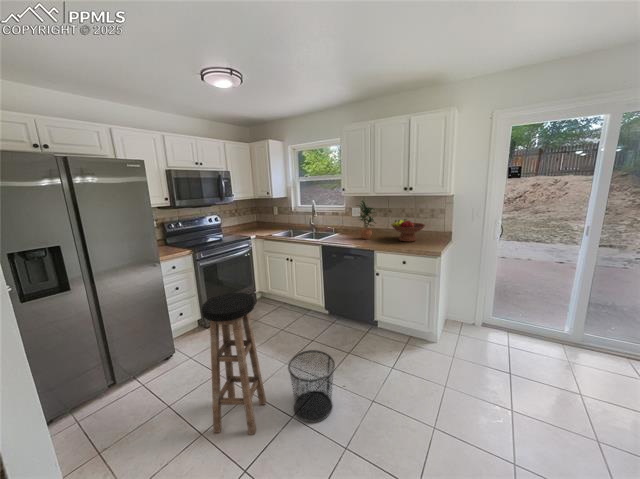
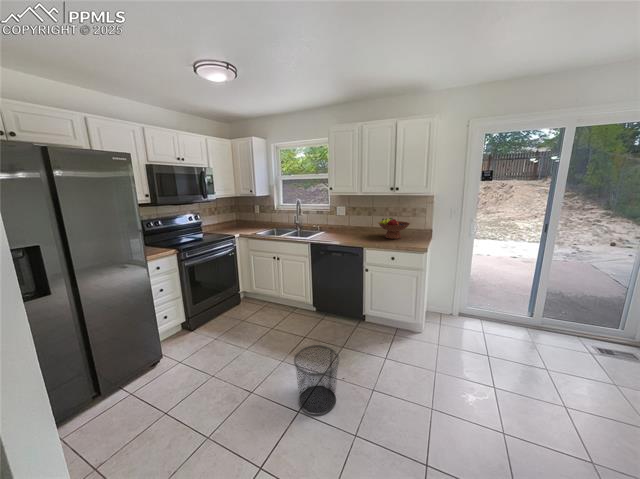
potted plant: present [359,201,375,239] -> none [344,199,364,237]
bar stool: present [202,292,266,435] -> none [209,291,269,435]

